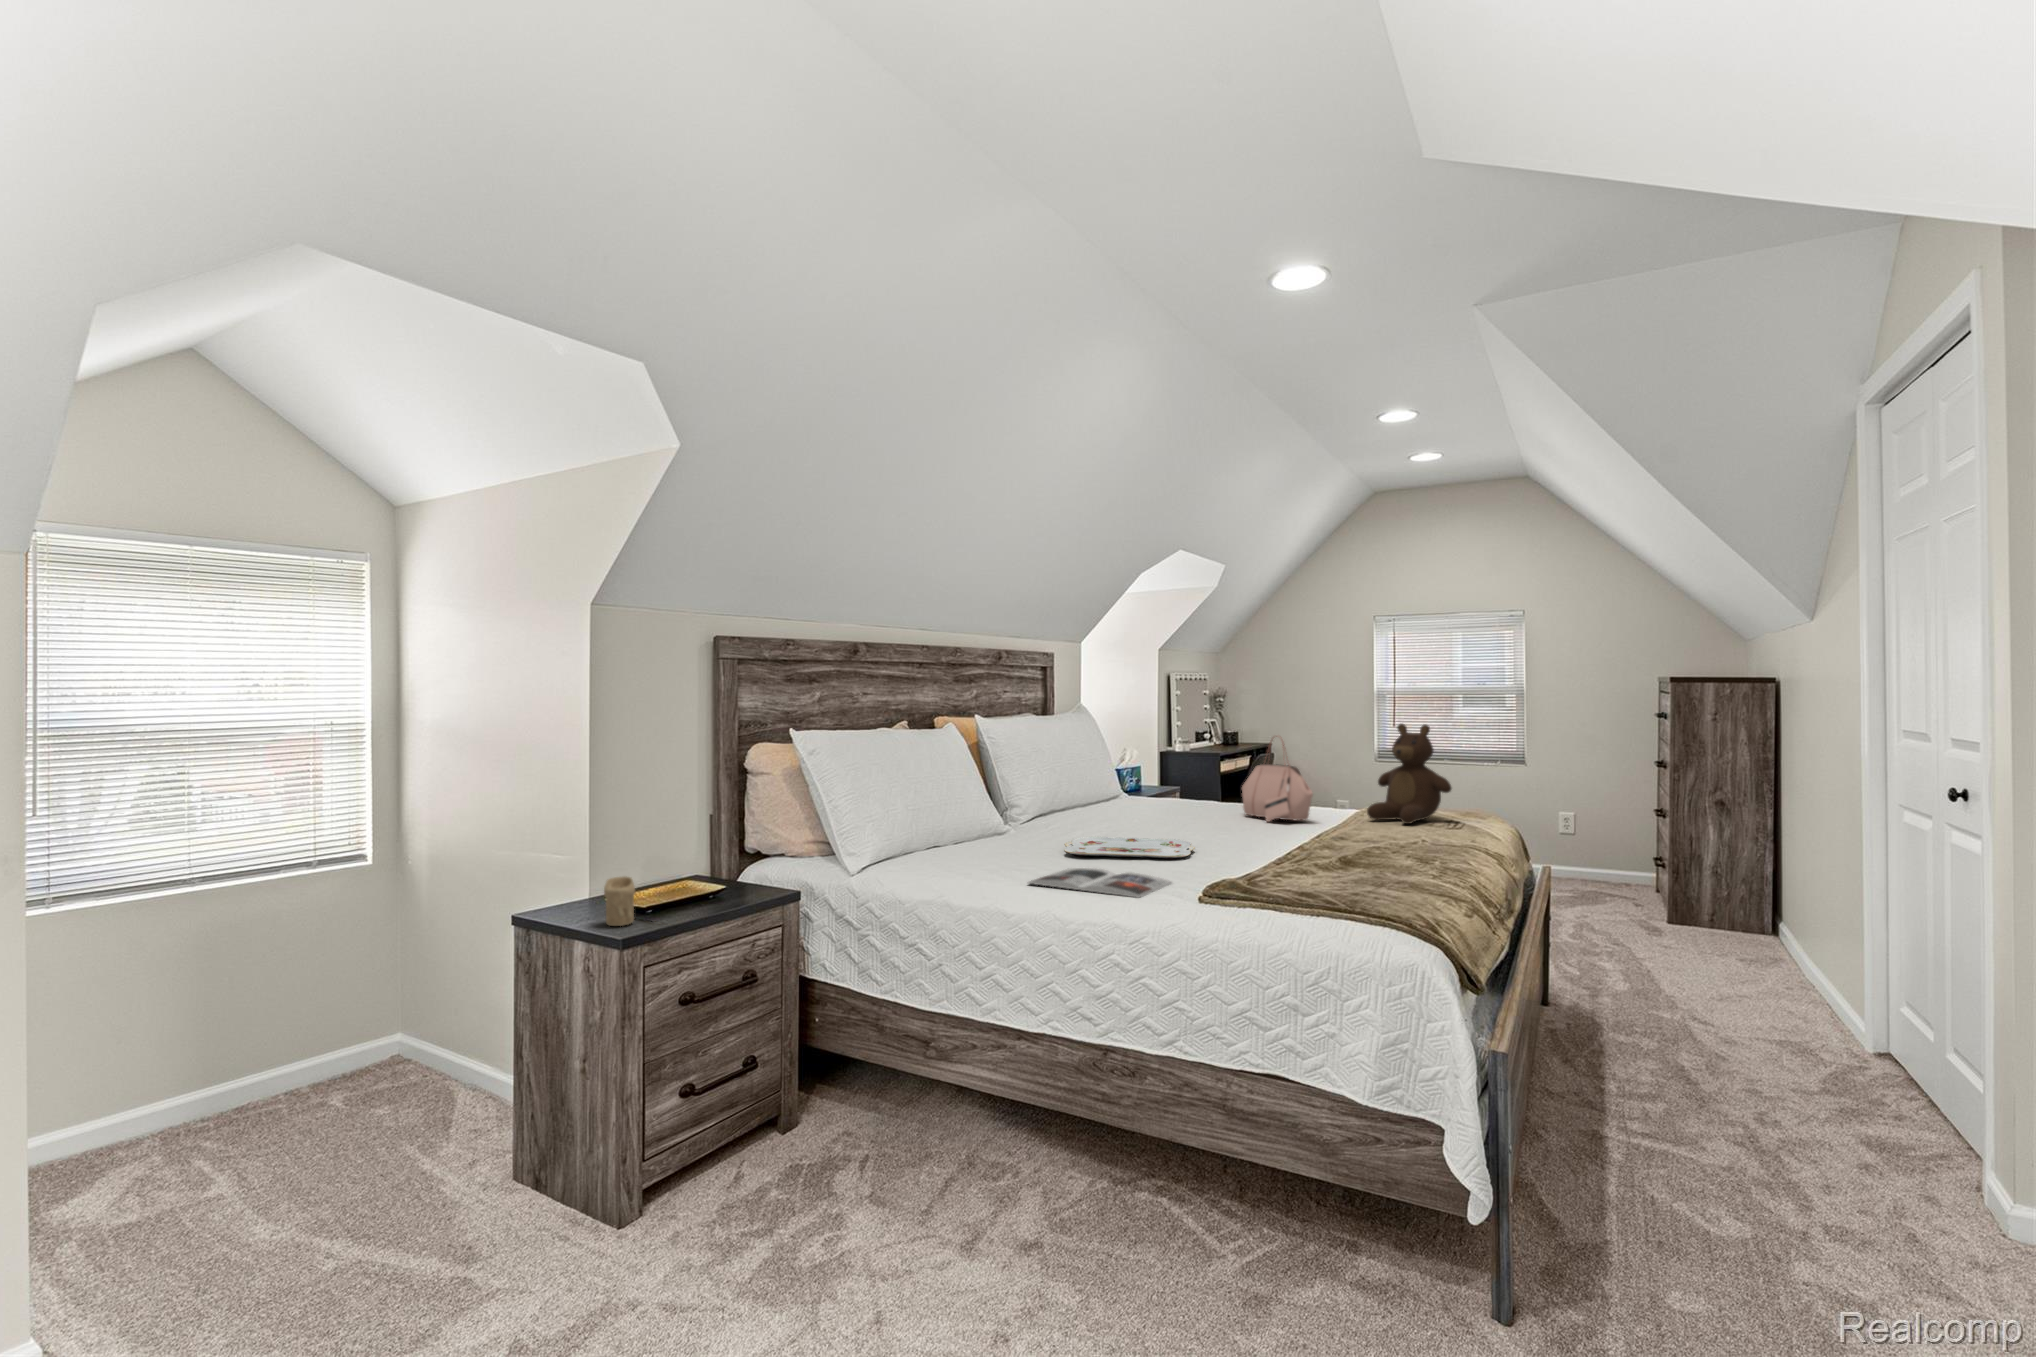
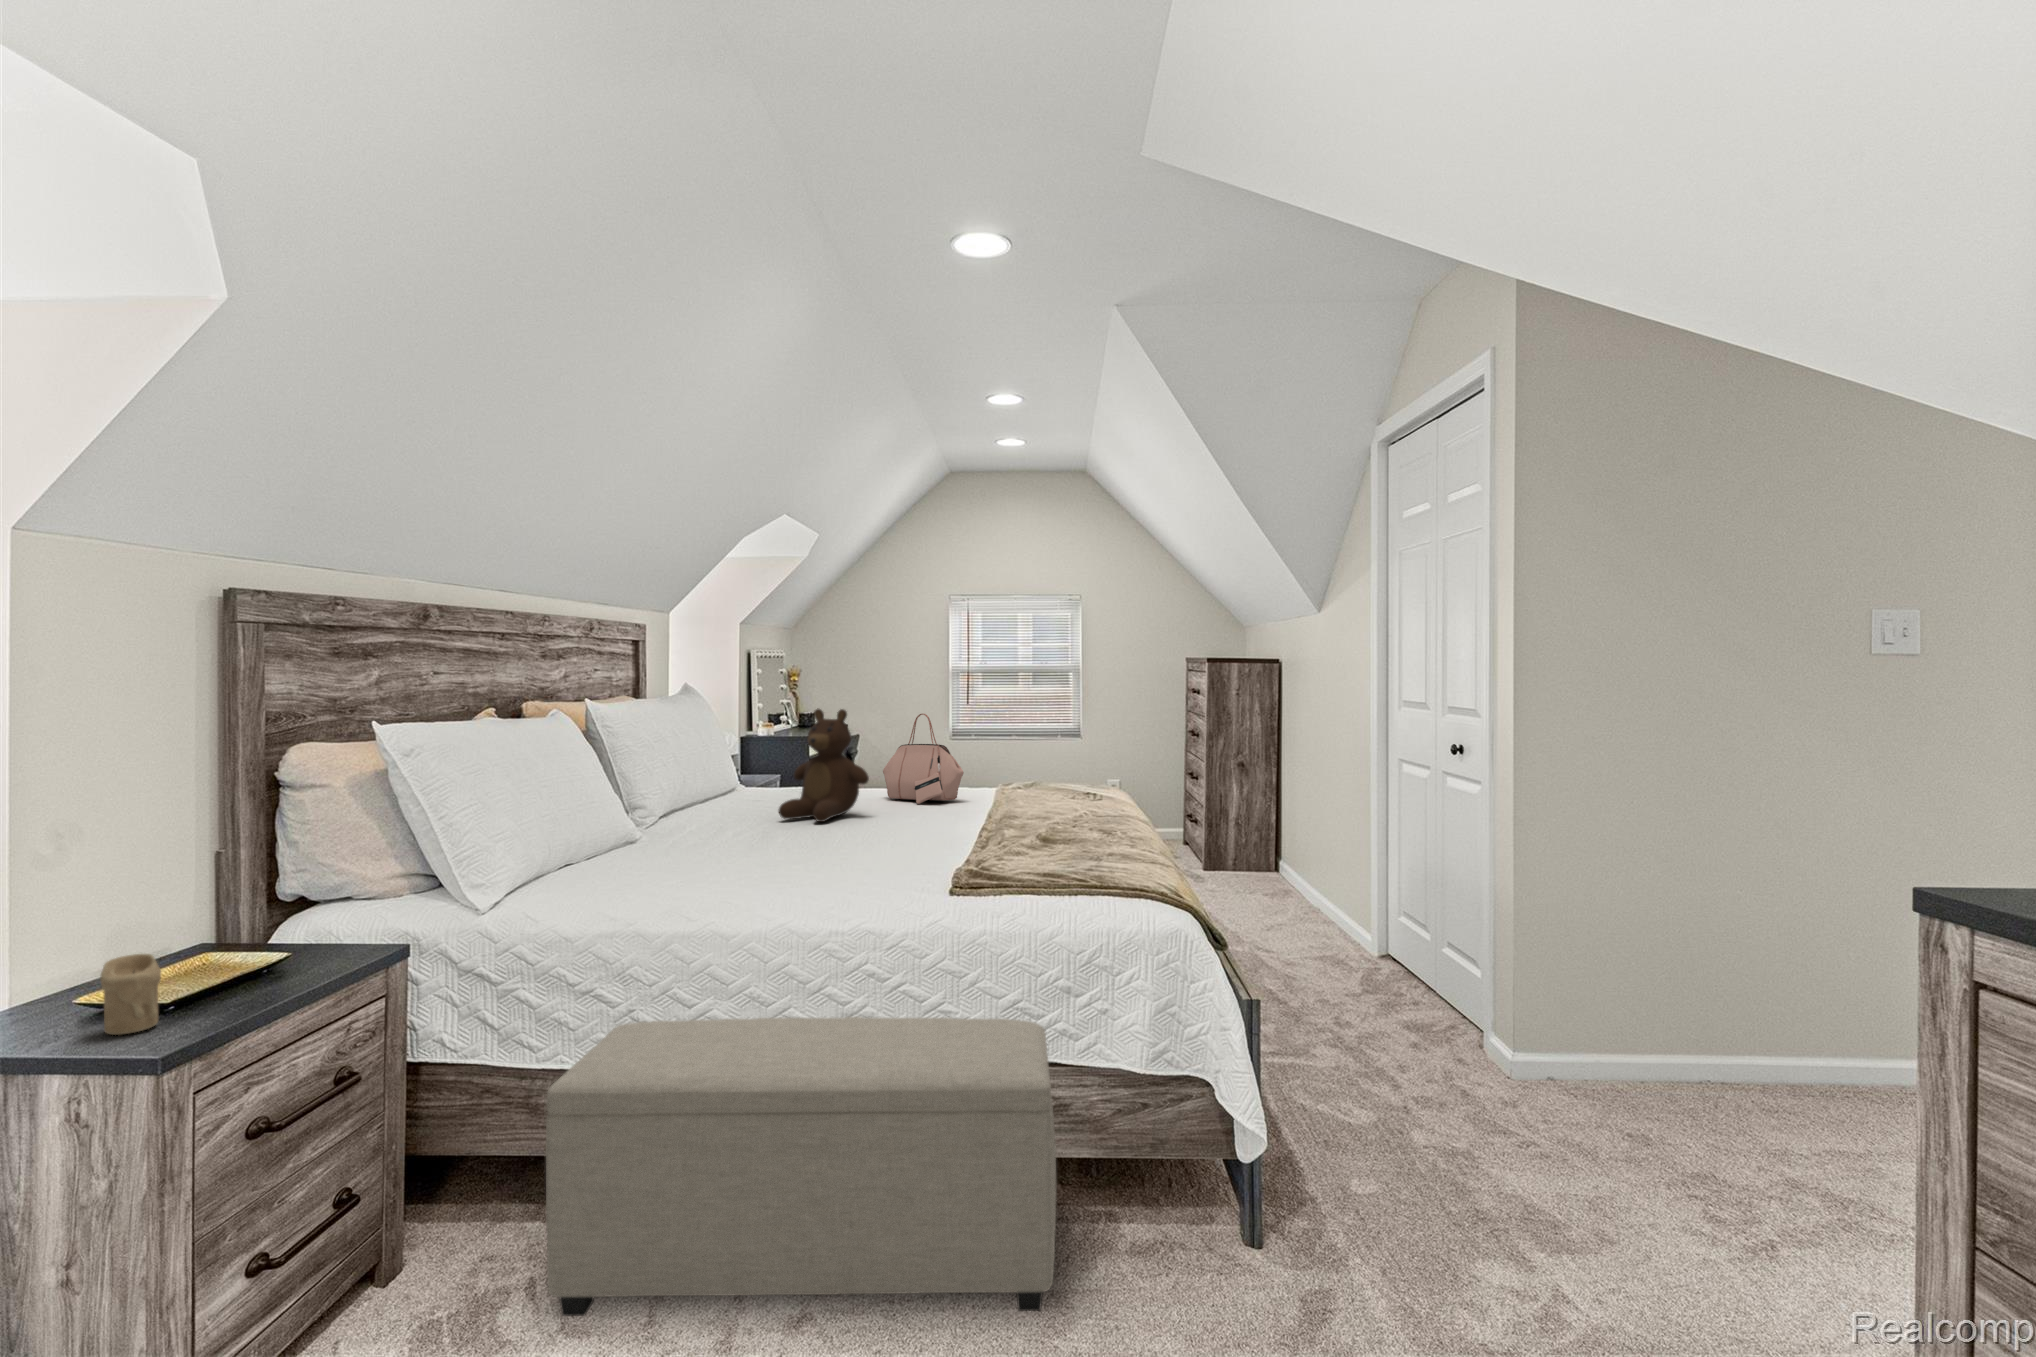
teddy bear: present [1367,724,1452,824] -> present [779,708,869,822]
serving tray: present [1064,836,1195,858] -> none [731,829,881,856]
magazine: present [1028,868,1172,898] -> none [729,869,894,896]
ottoman: none [864,969,1288,1296] -> present [546,1017,1056,1316]

